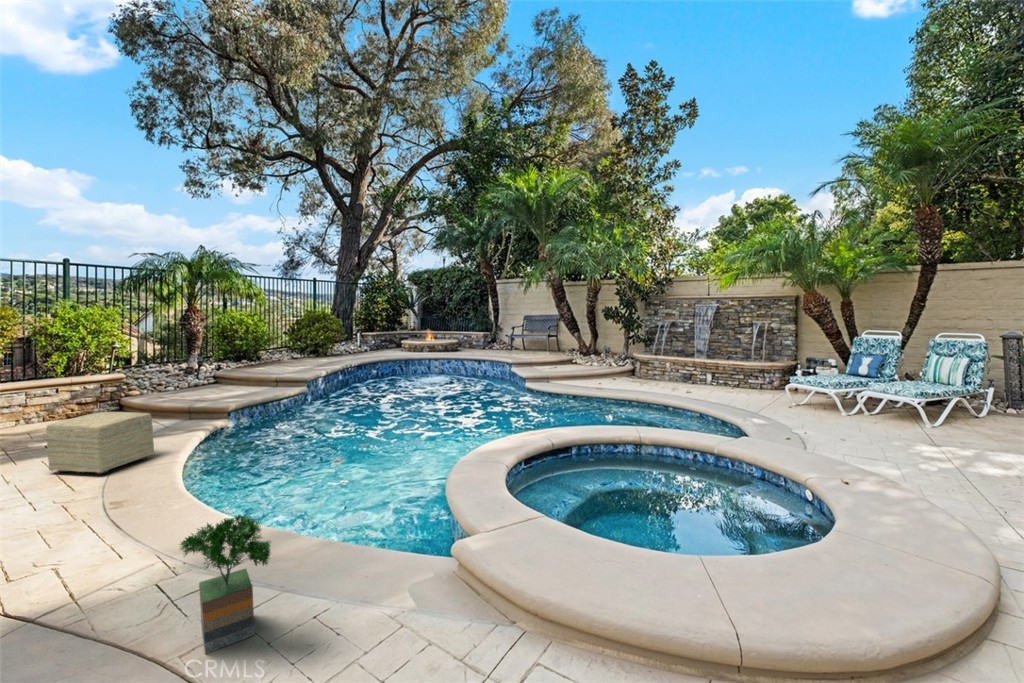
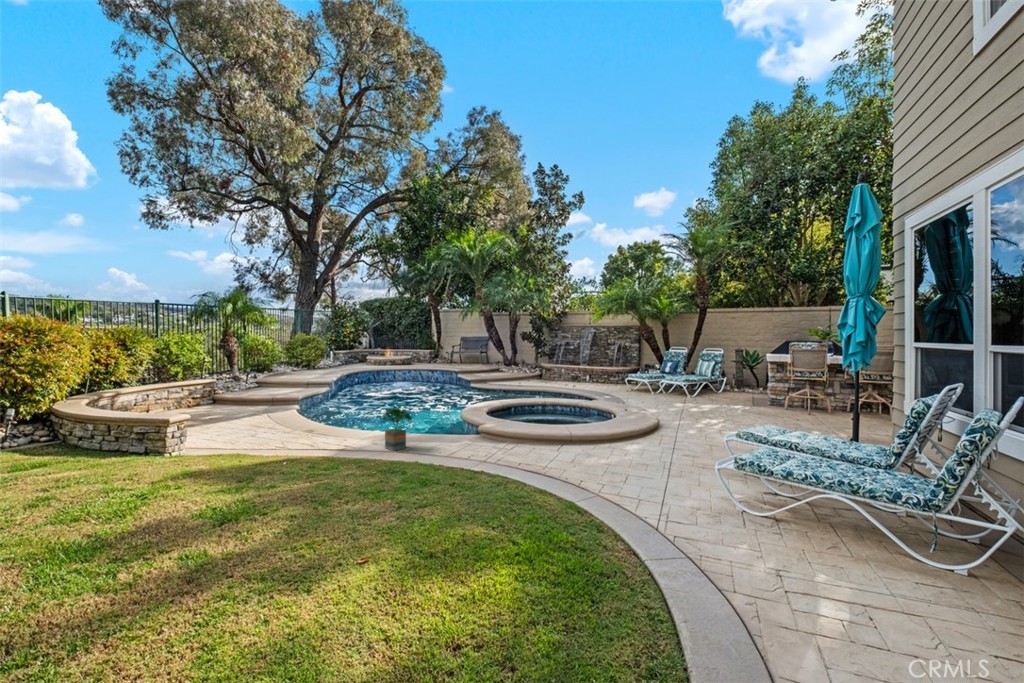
ottoman: present [46,412,154,474] -> none [227,390,276,421]

